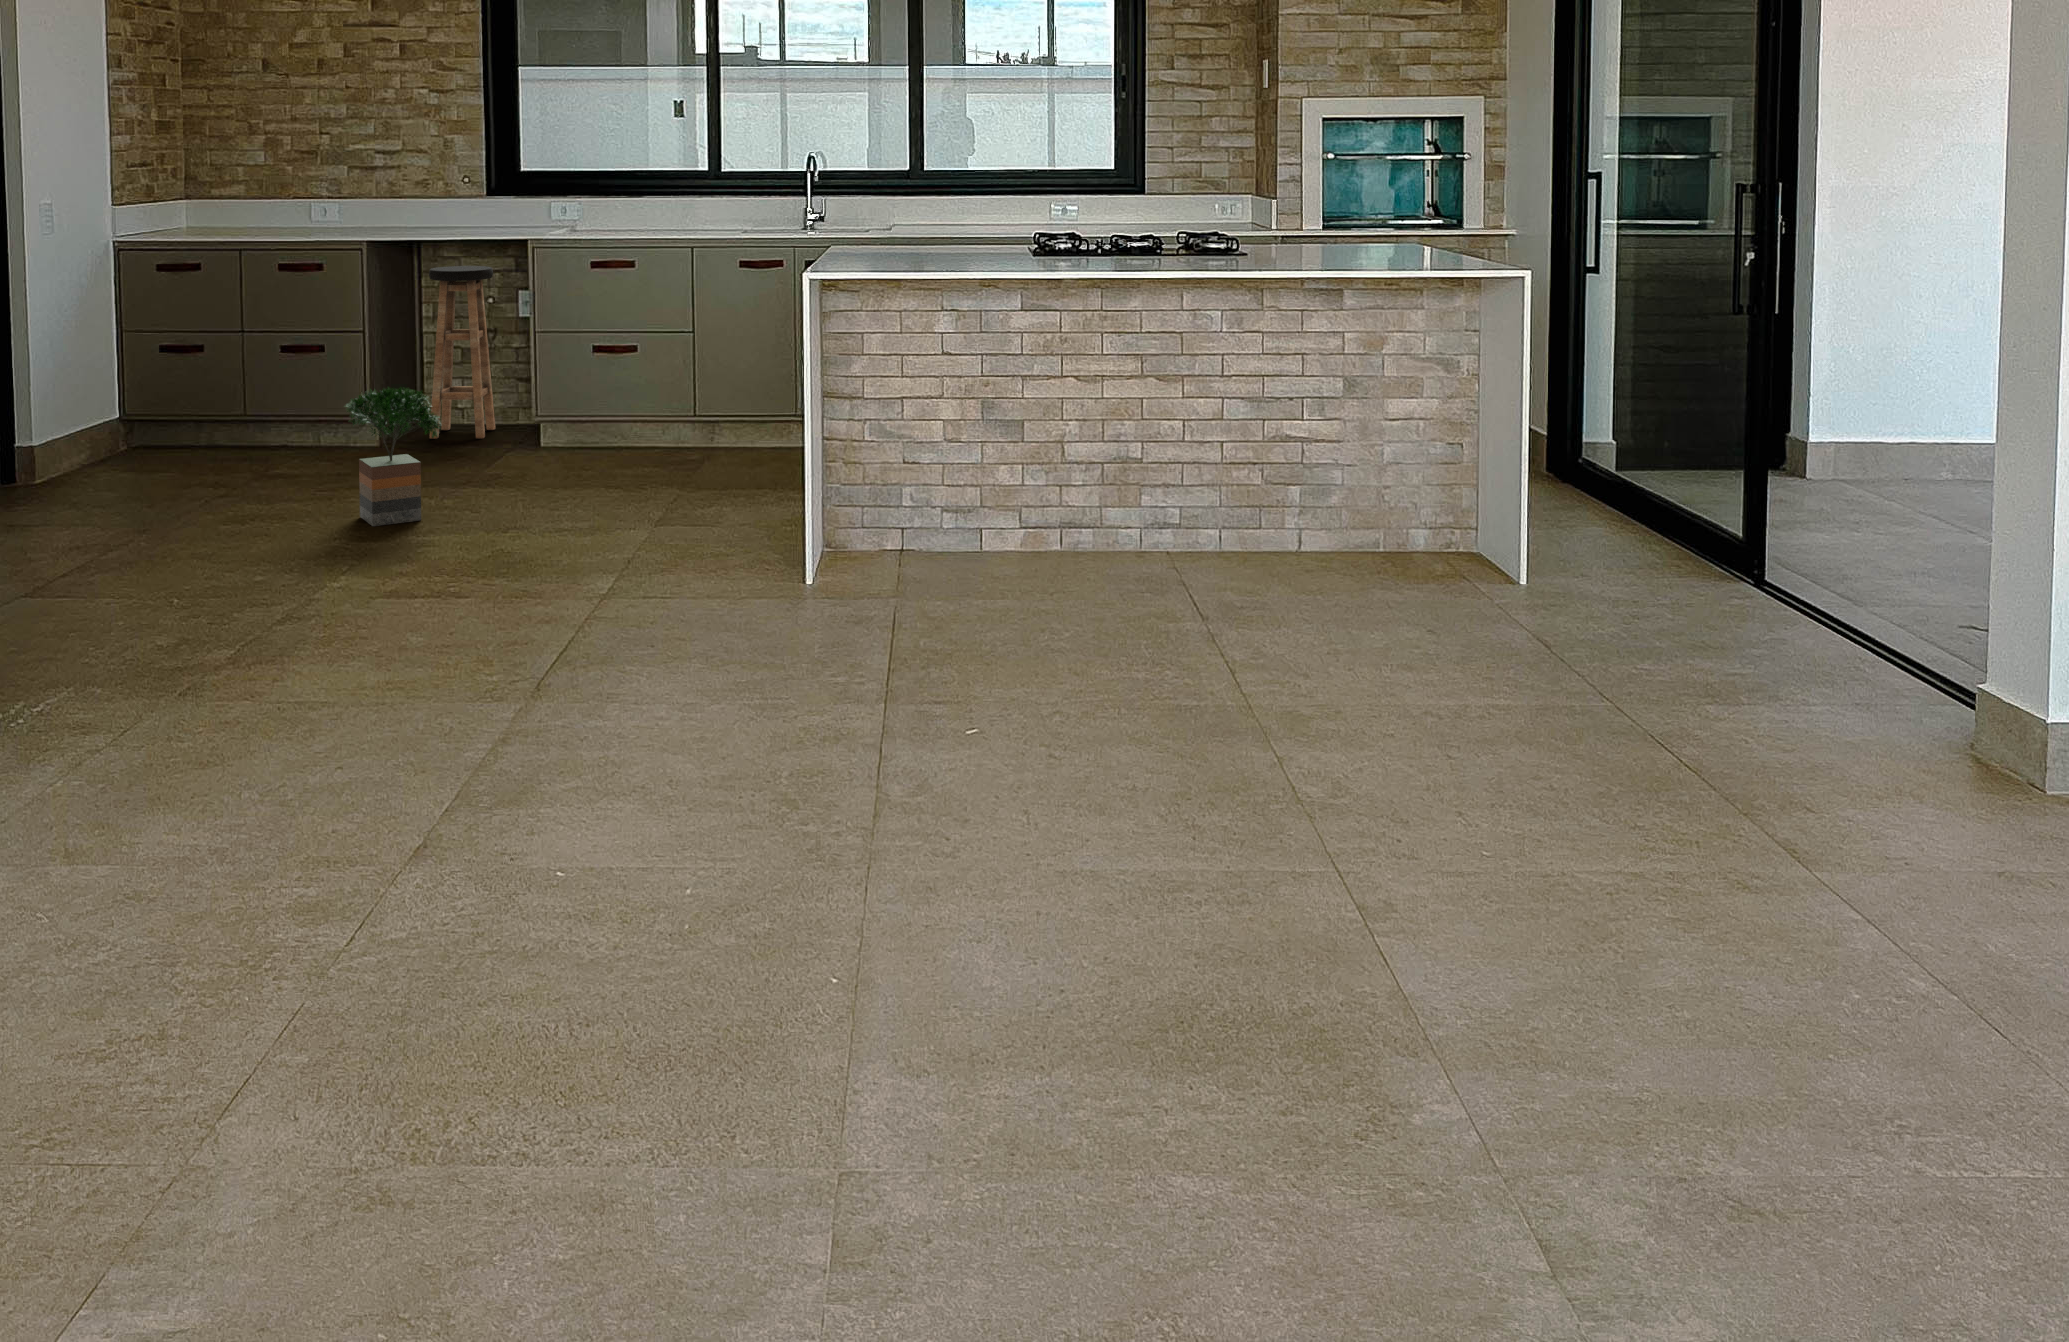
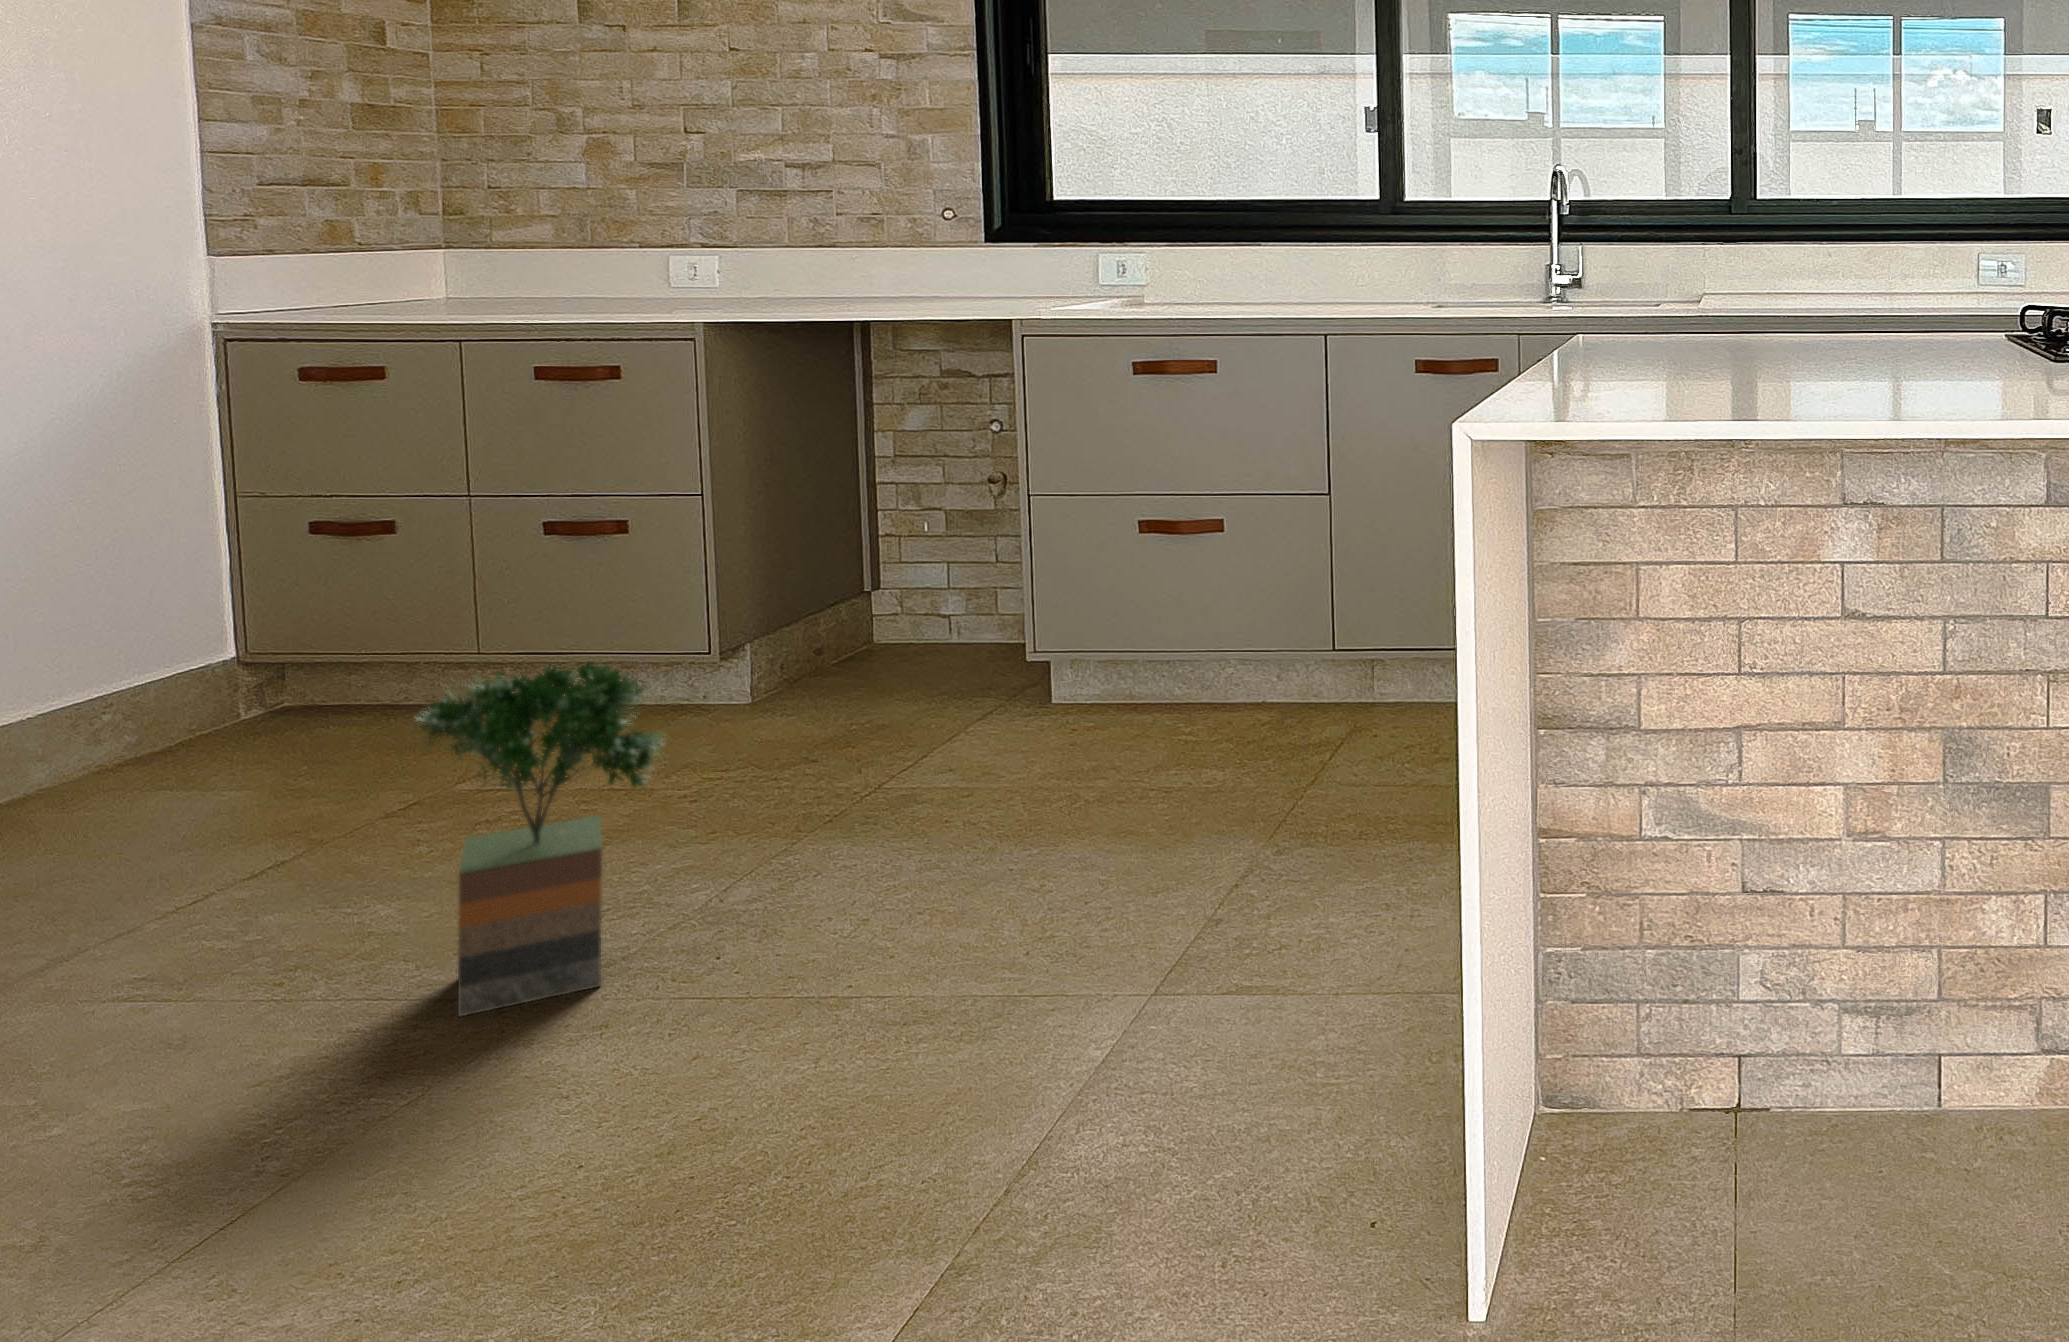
bar stool: present [429,266,495,439] -> none [851,367,993,689]

